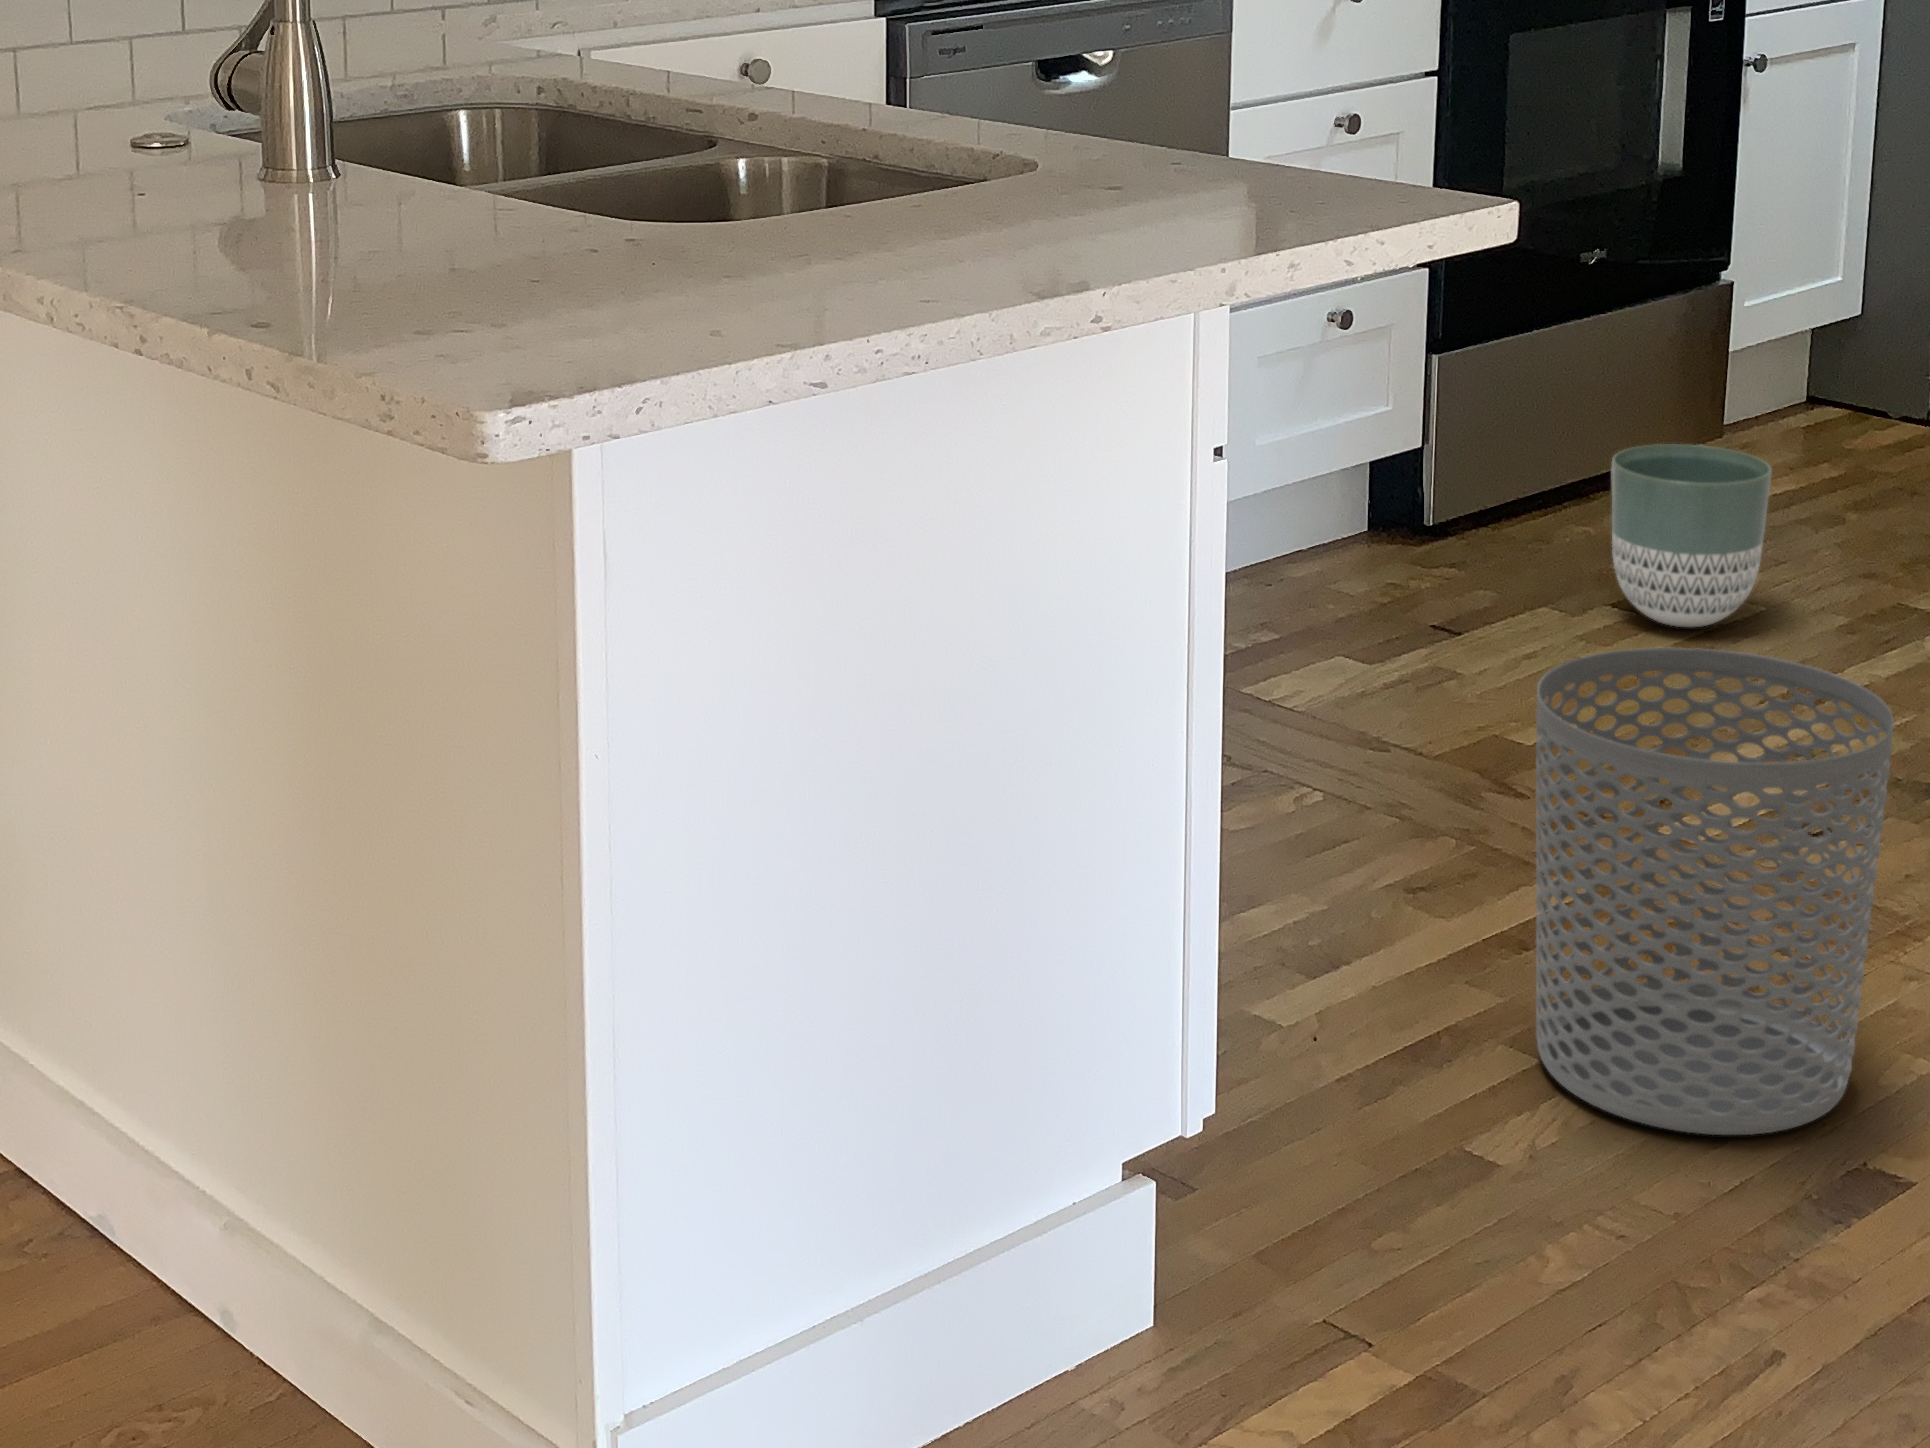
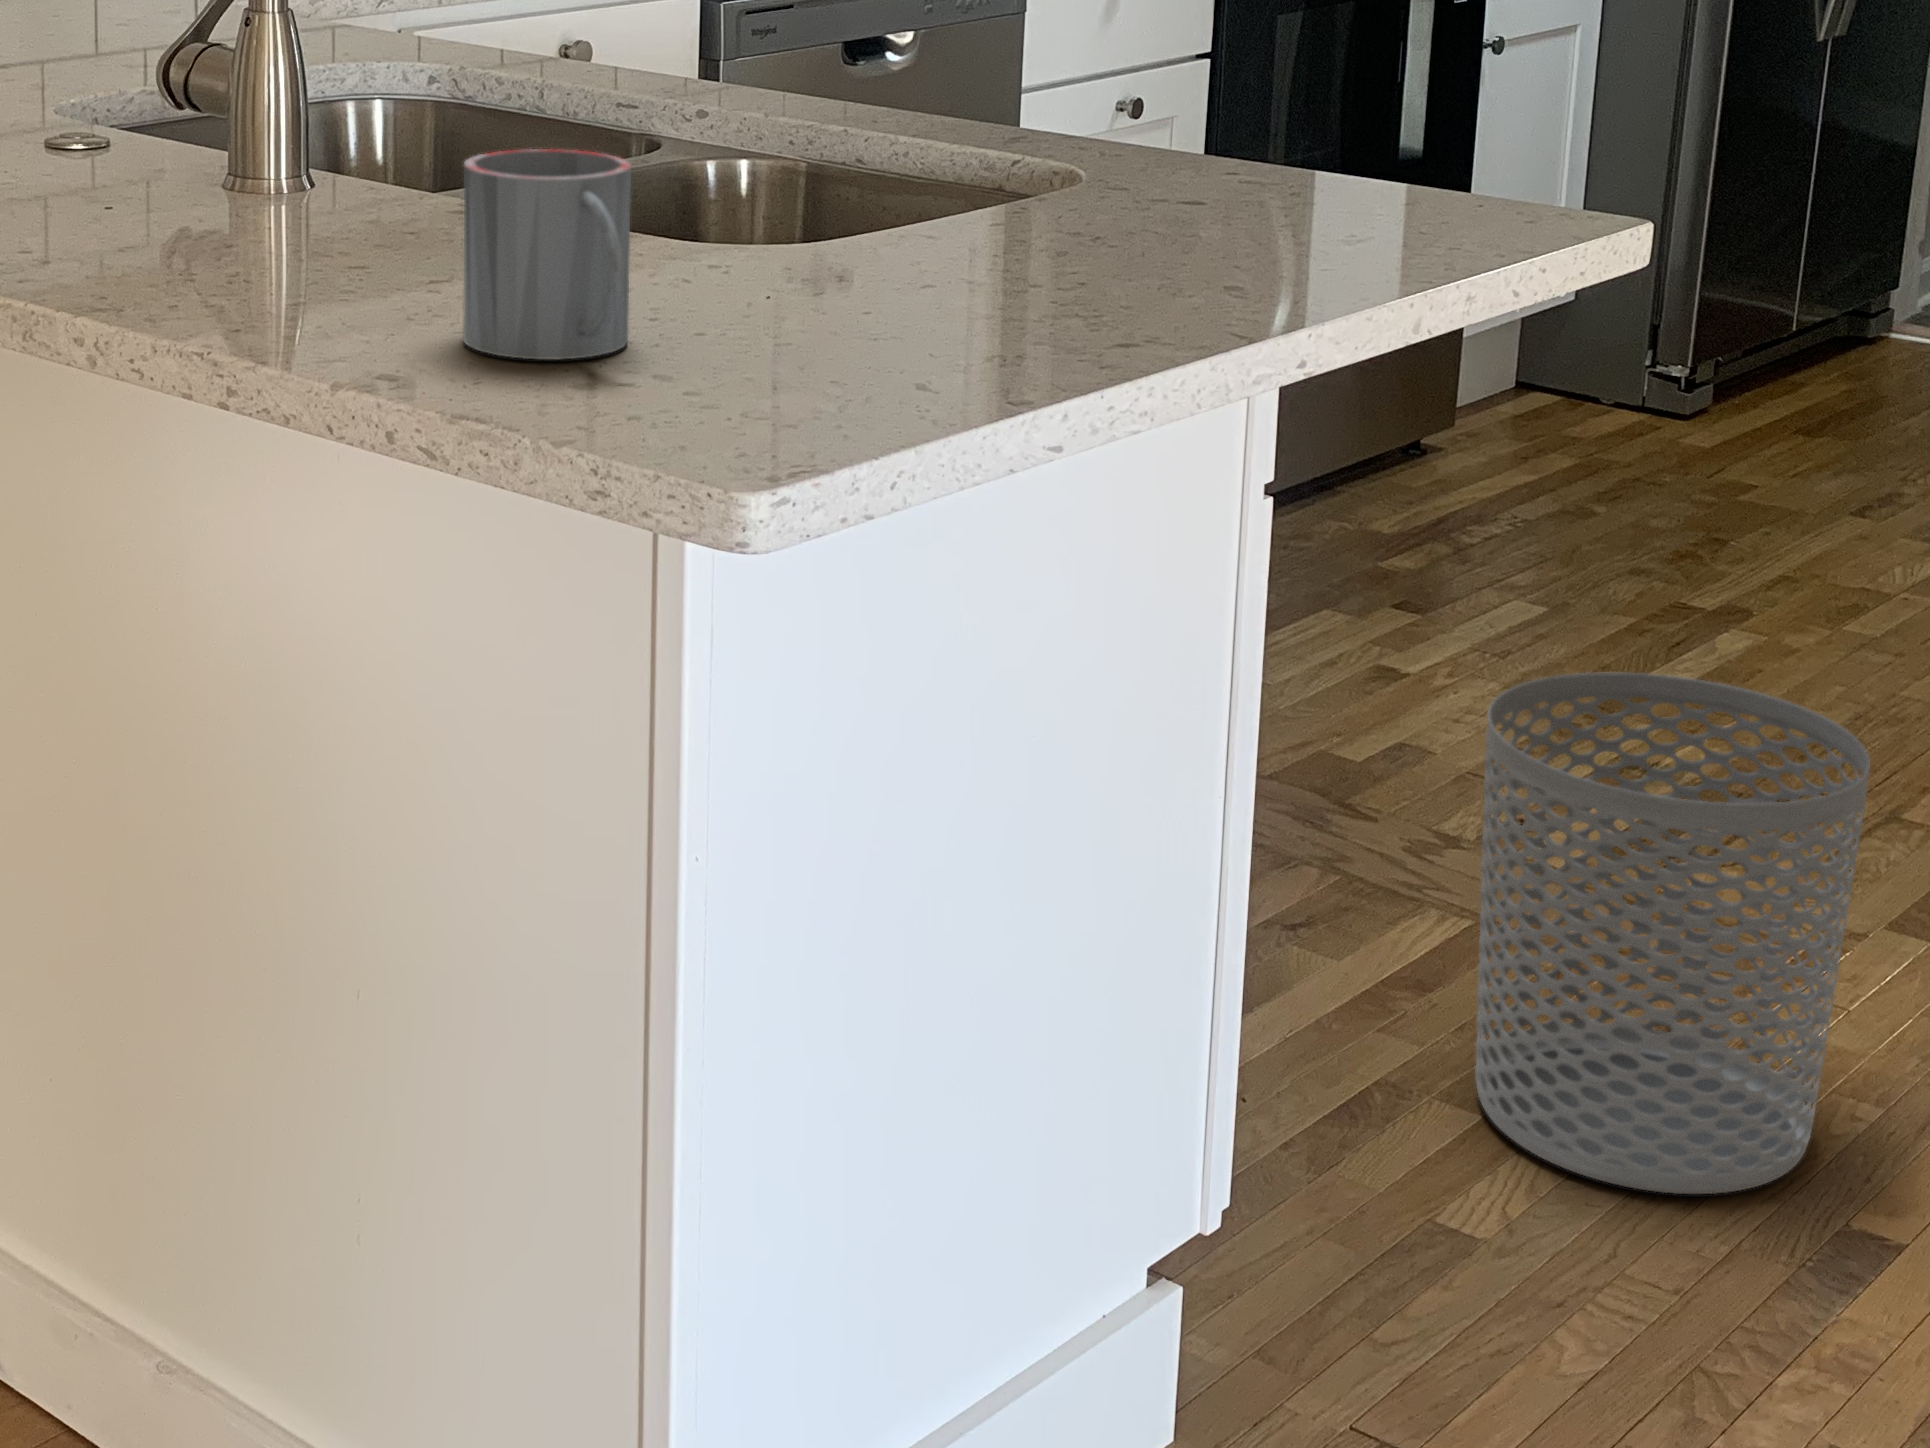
mug: none [369,132,519,312] -> present [463,149,631,359]
planter: present [1612,444,1771,627] -> none [1403,437,1568,626]

